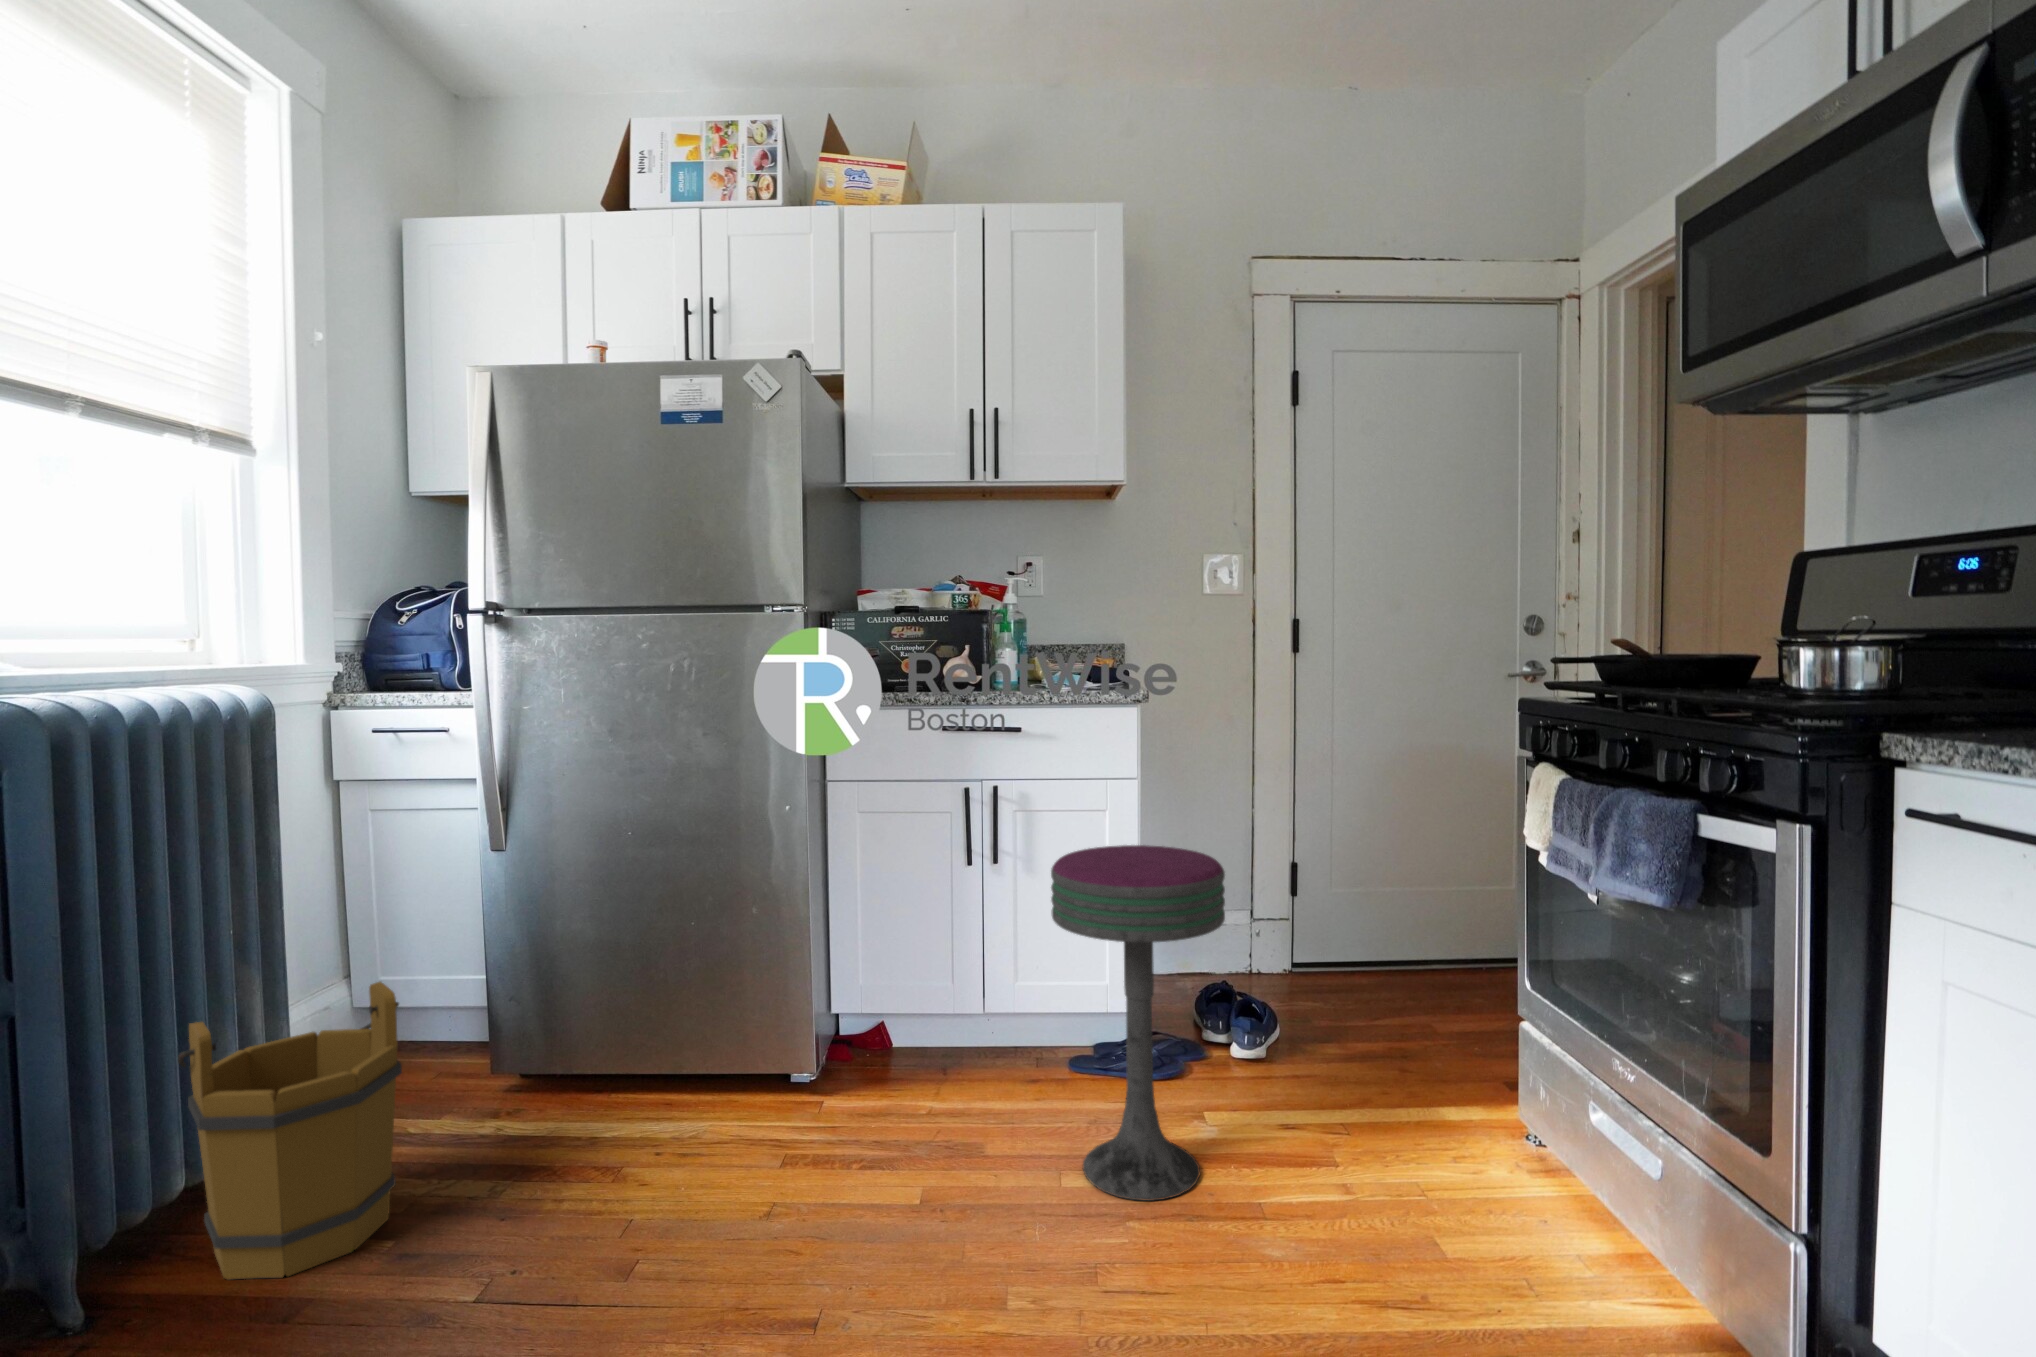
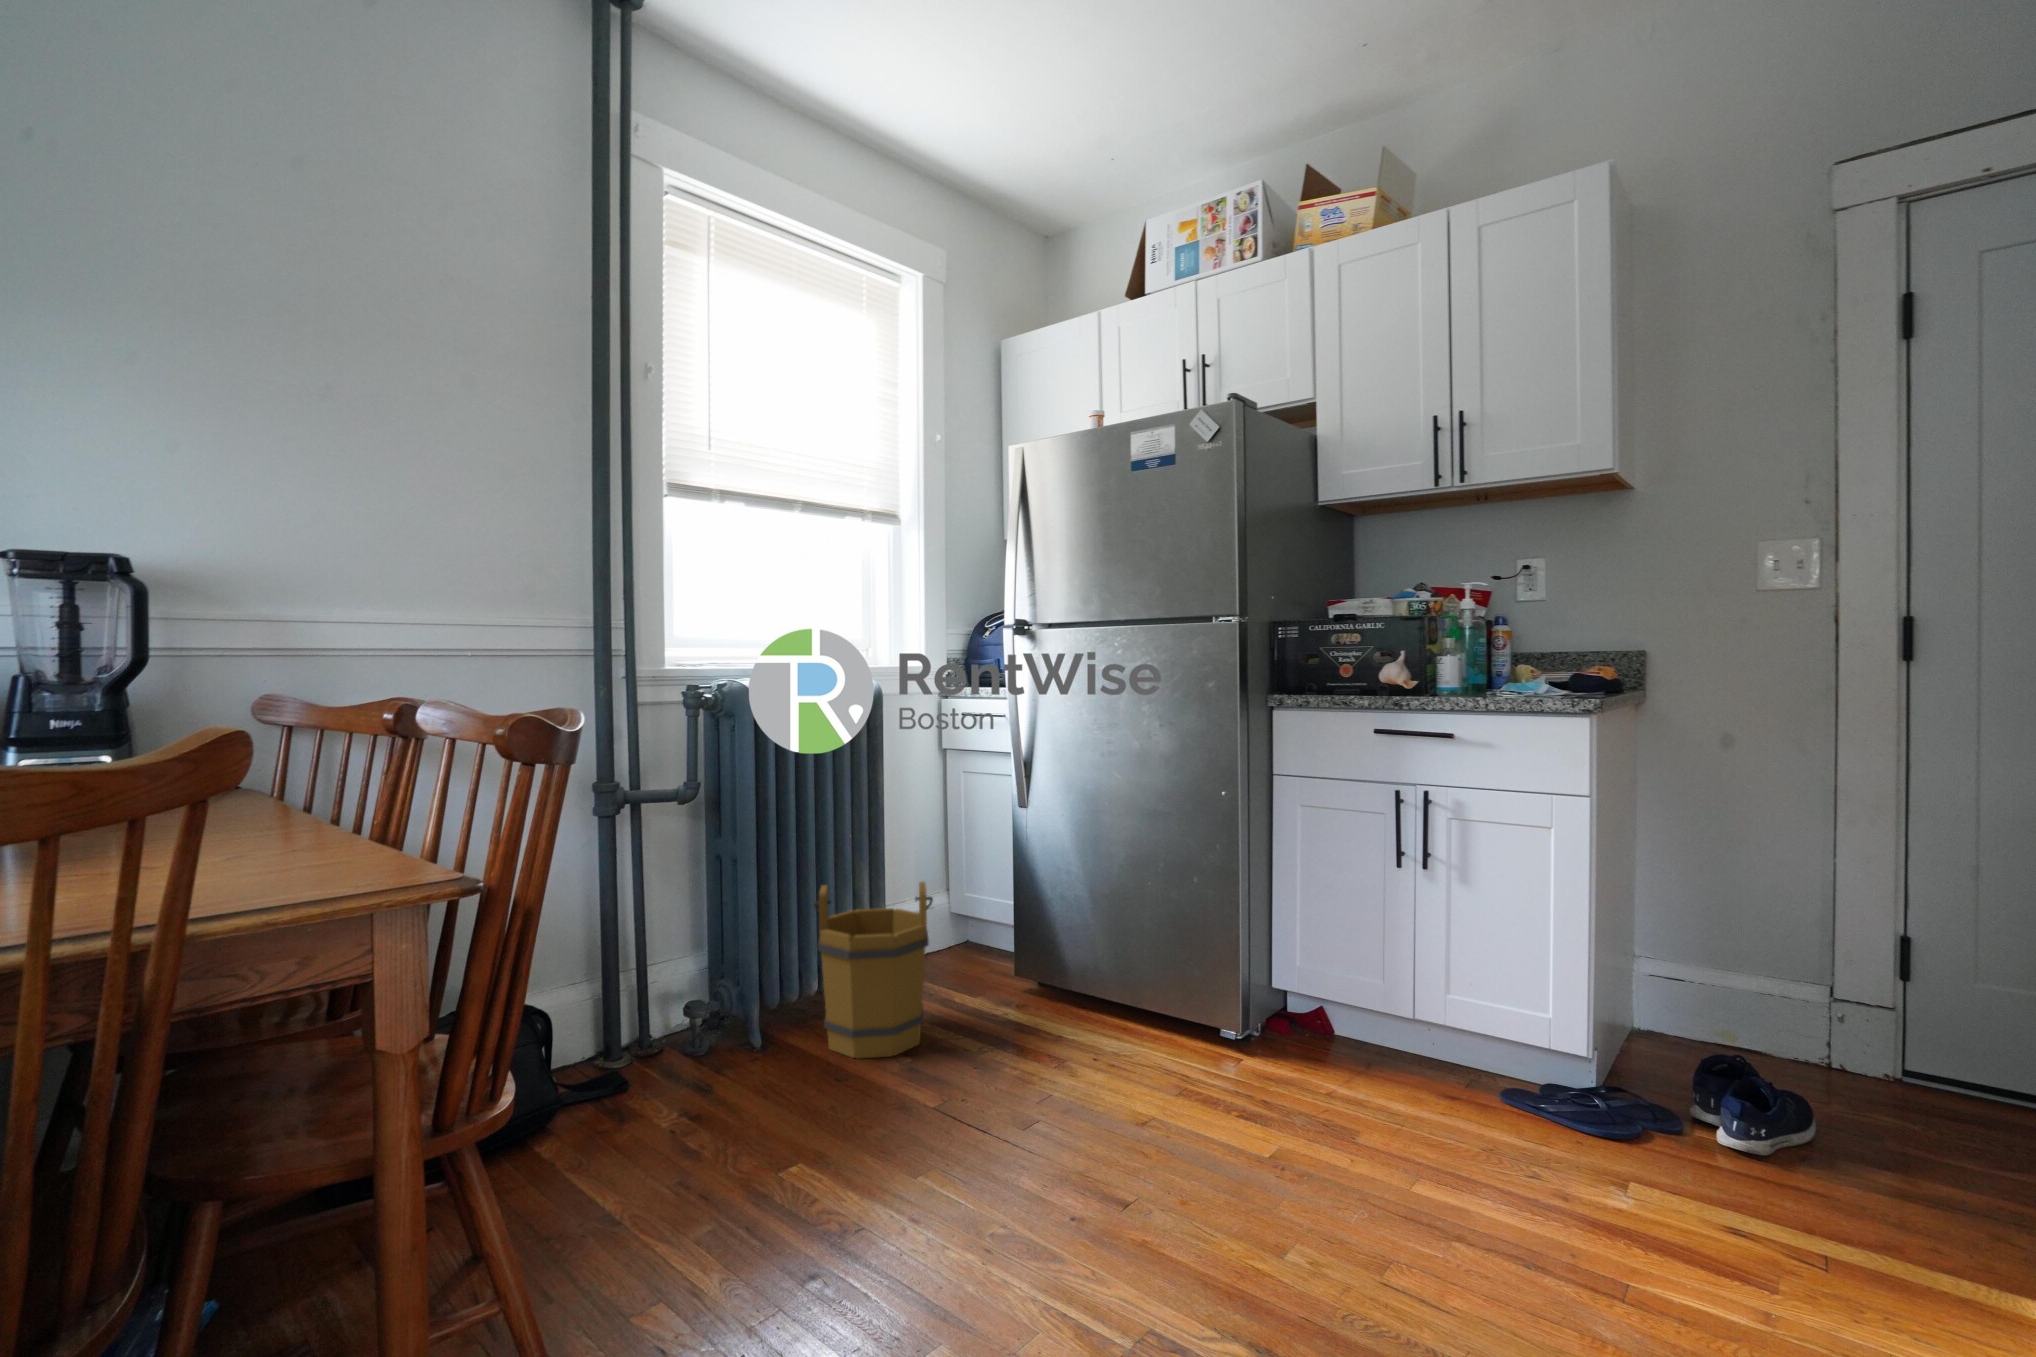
bar stool: present [1051,845,1225,1201] -> none [1408,860,1613,1242]

